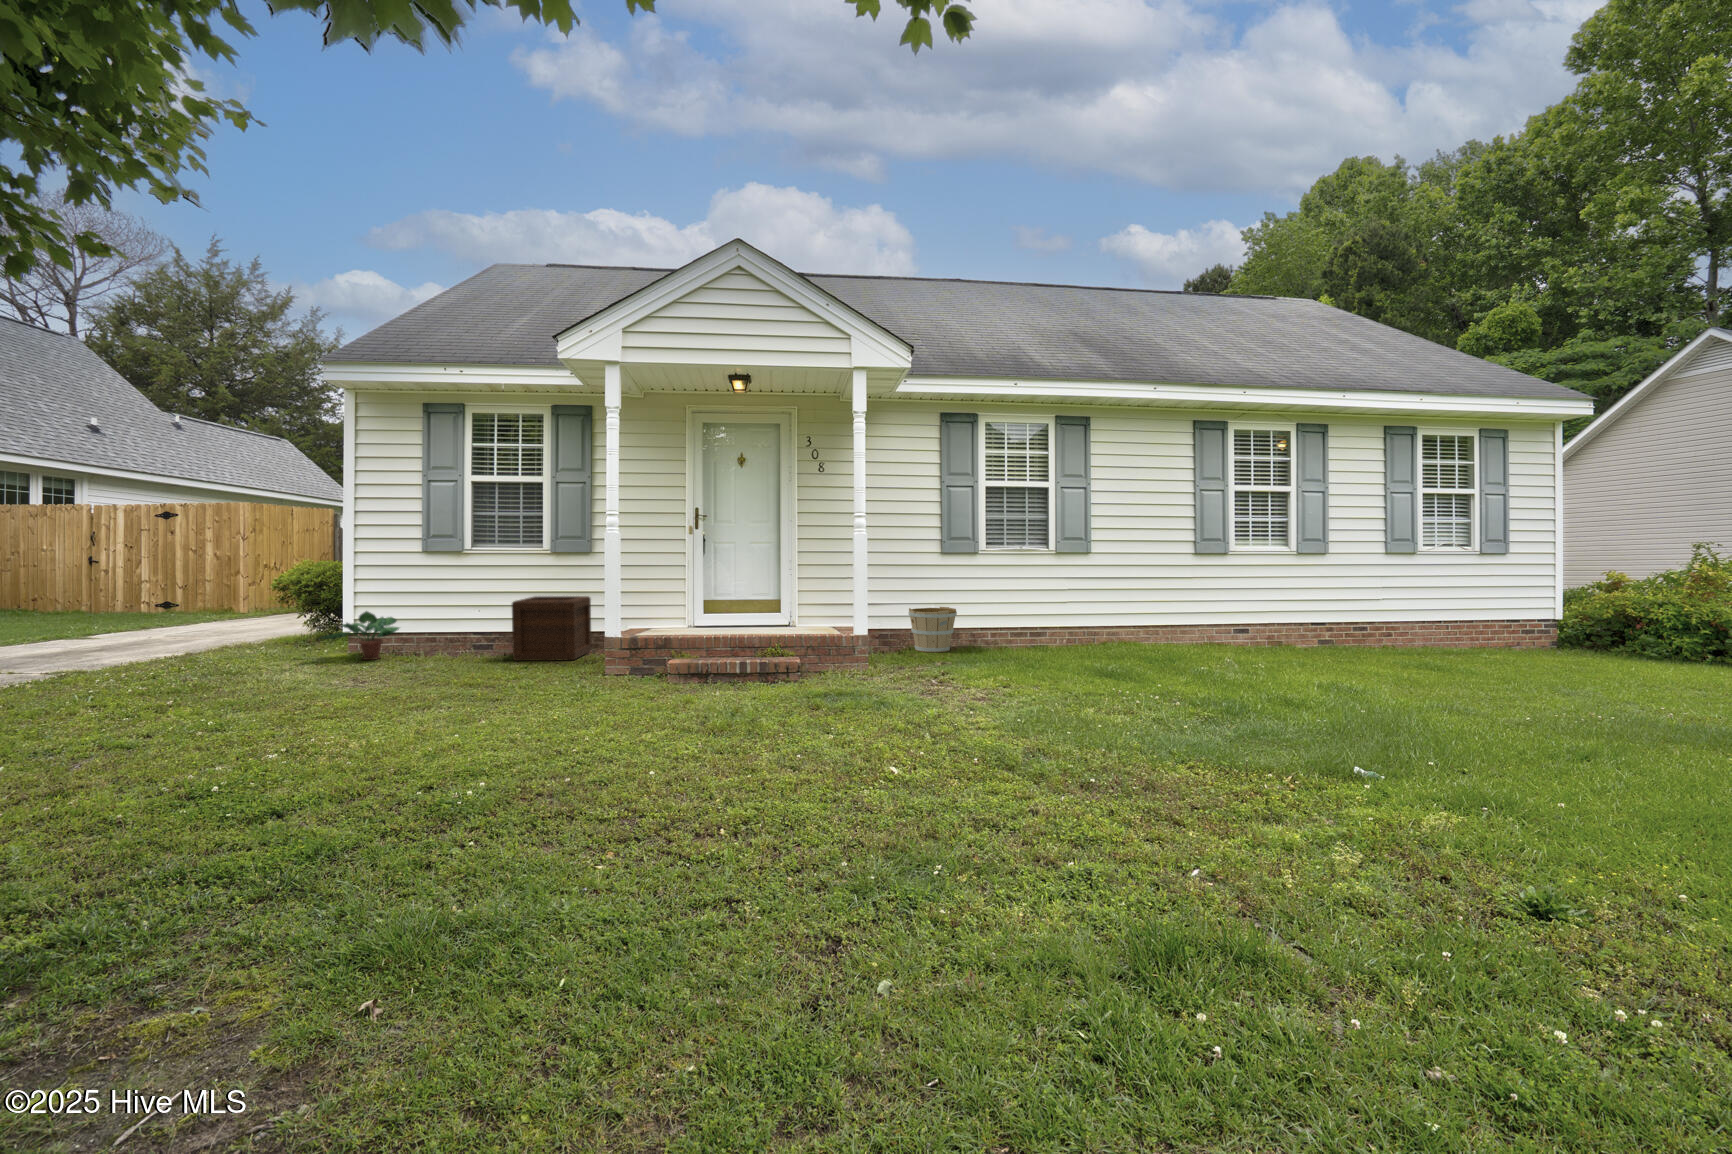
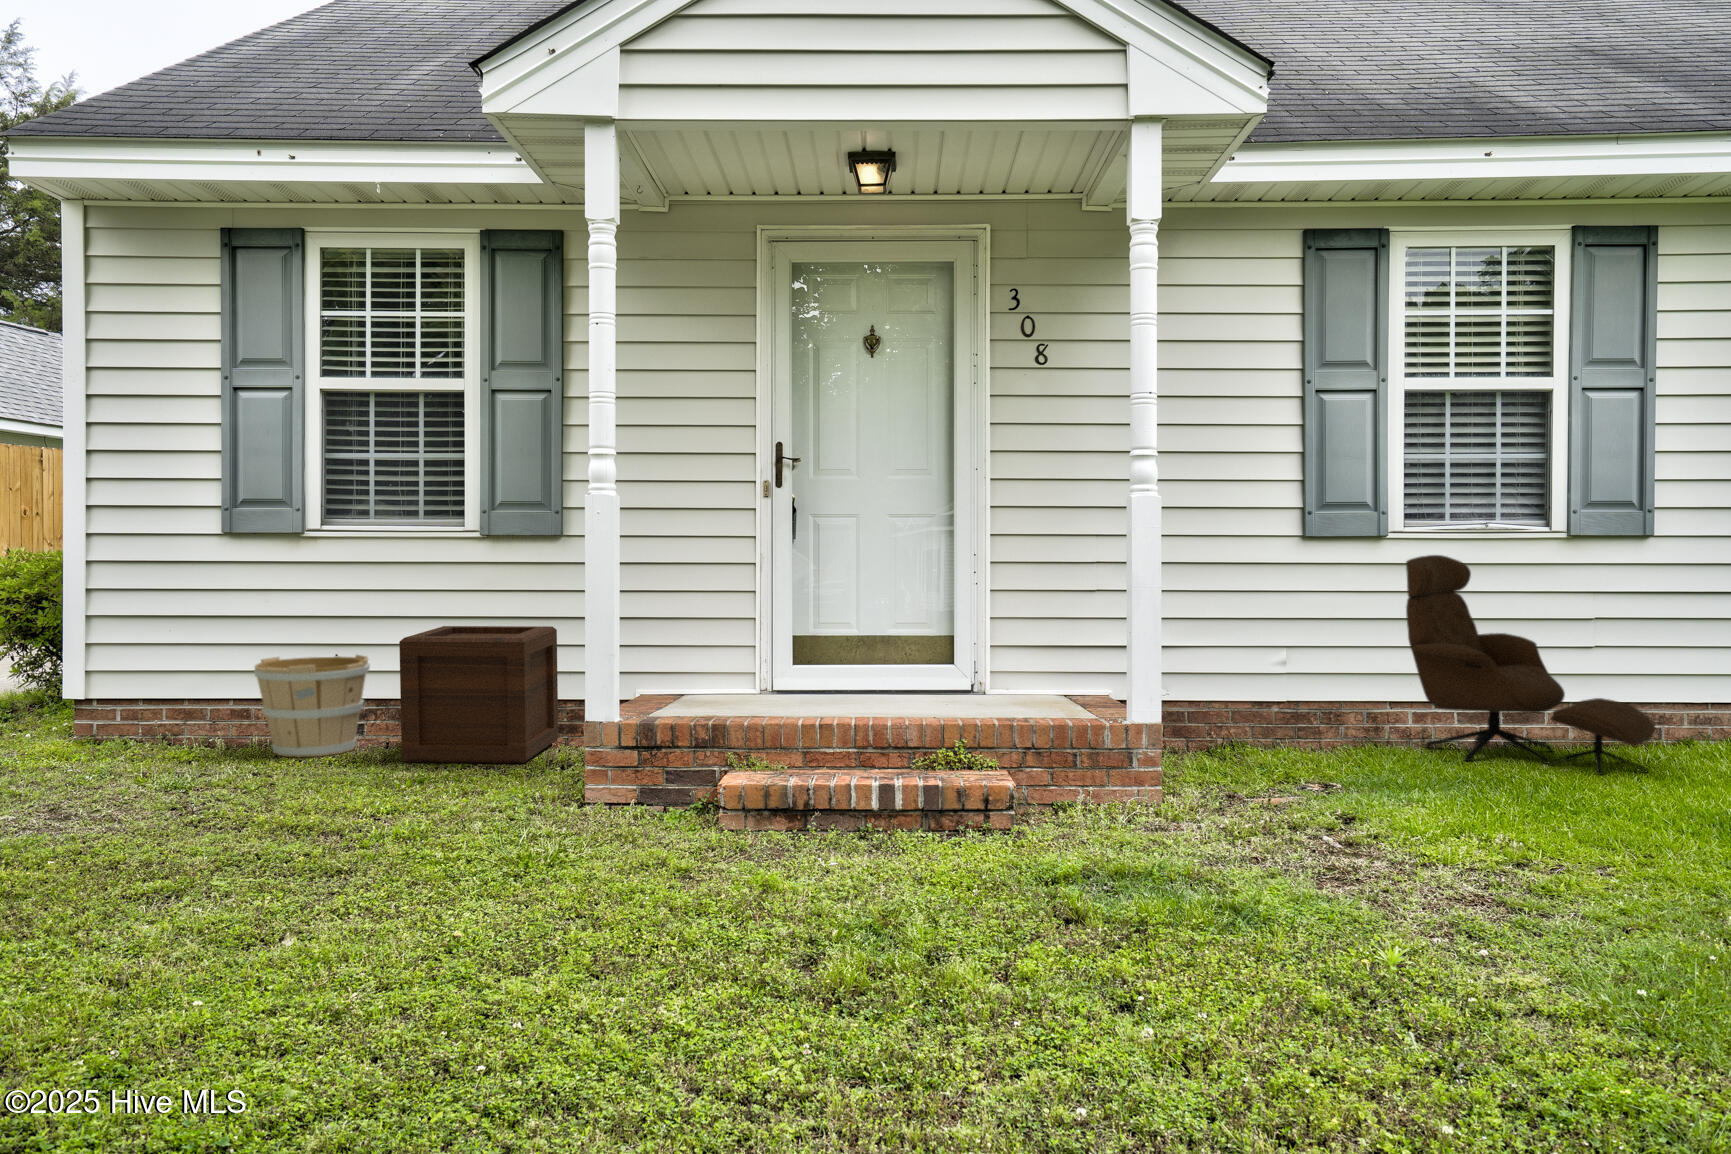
lounge chair: none [984,561,1087,656] -> present [1406,555,1656,775]
wooden bucket: present [908,607,957,653] -> present [254,655,370,757]
potted plant: present [321,611,399,660] -> none [25,654,185,754]

